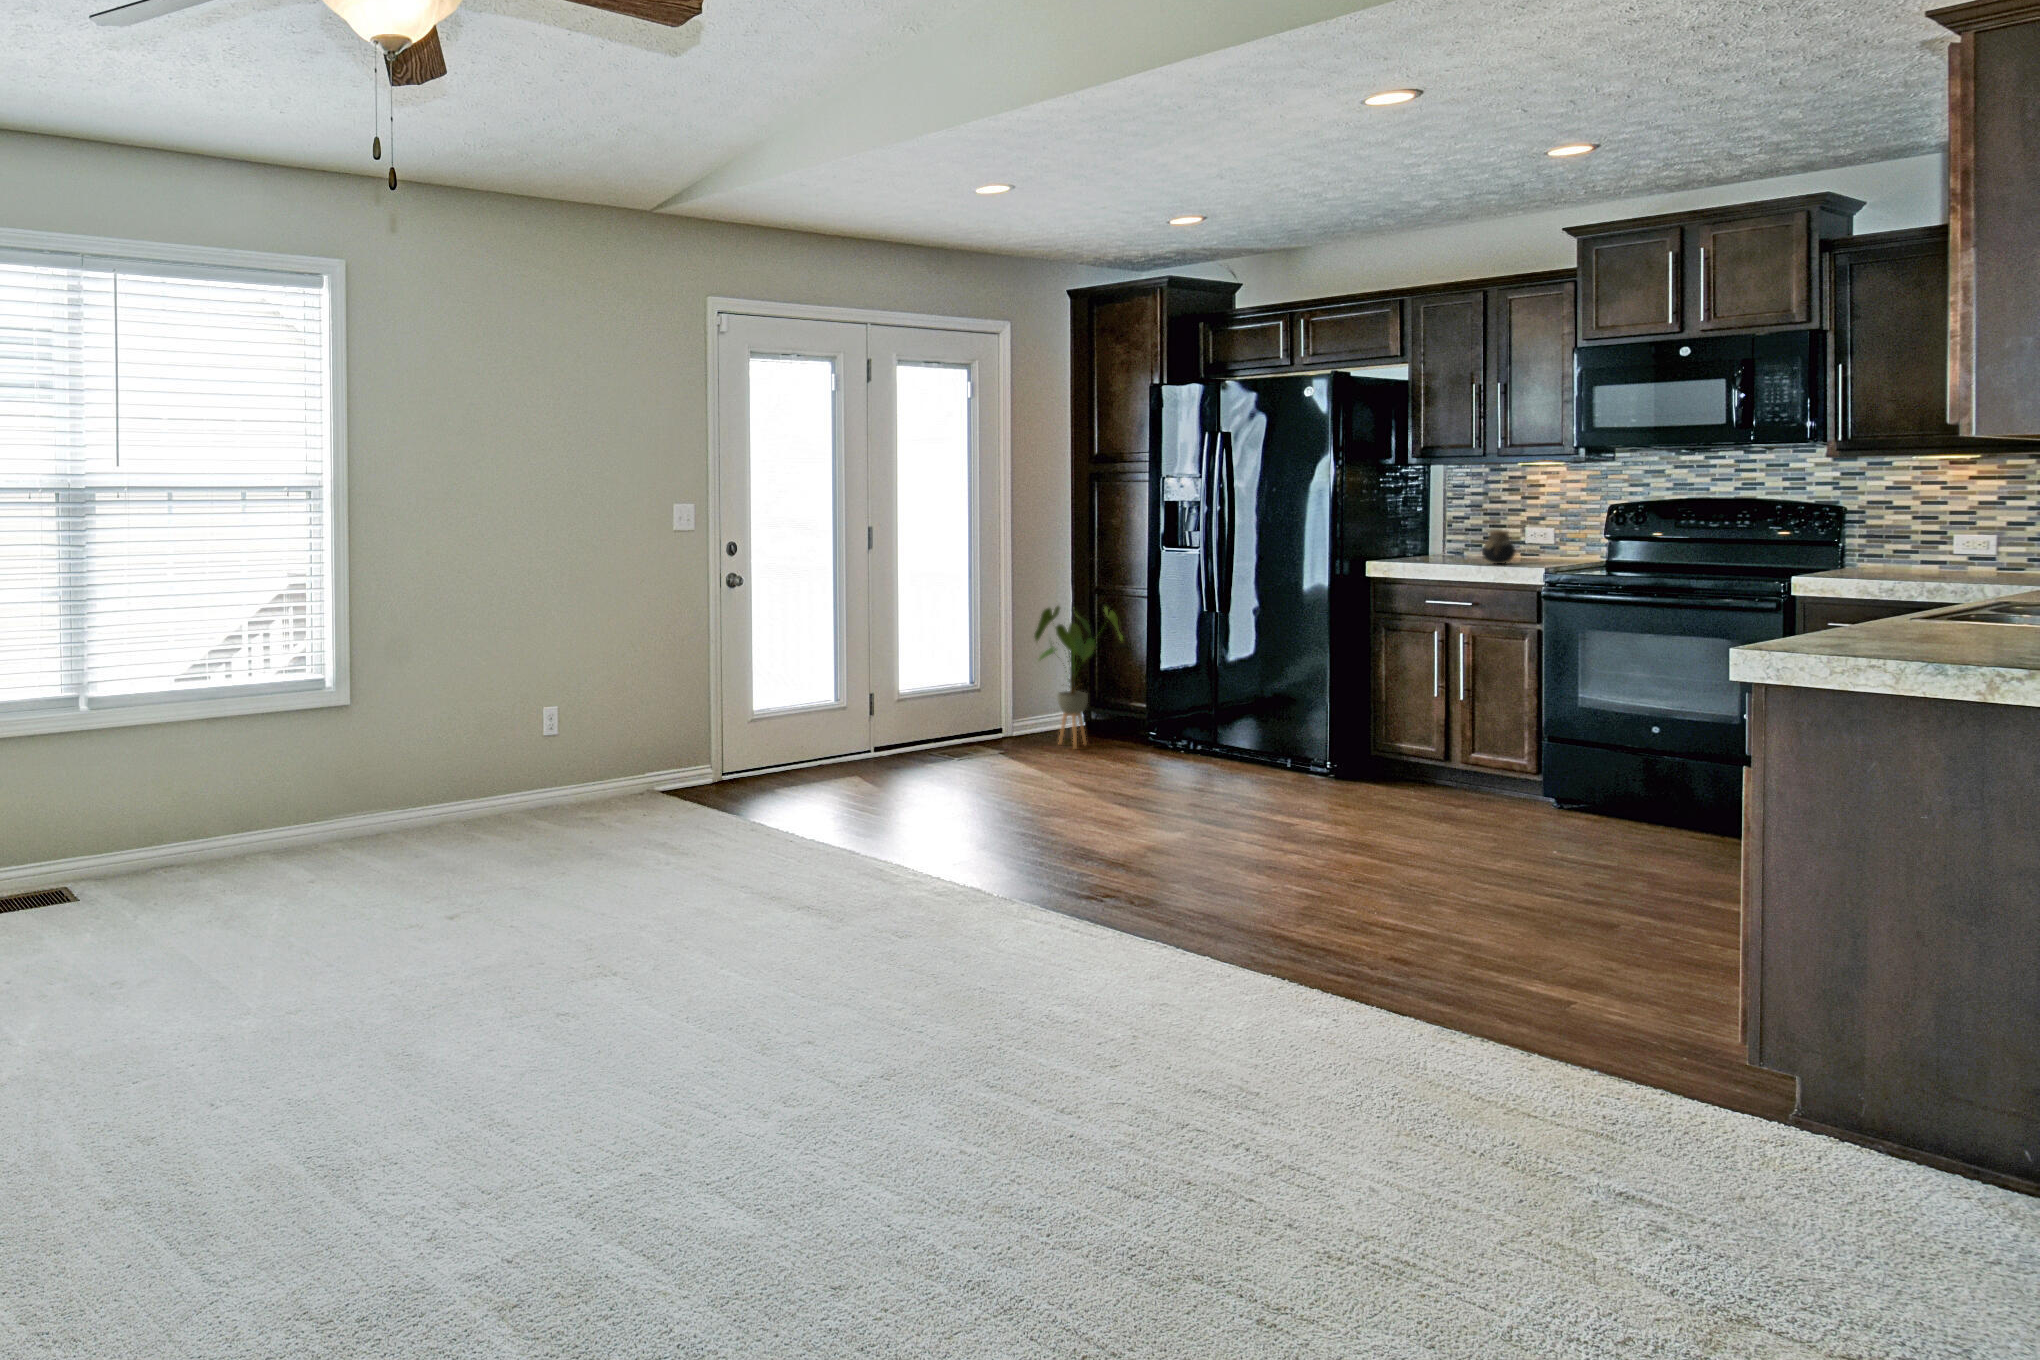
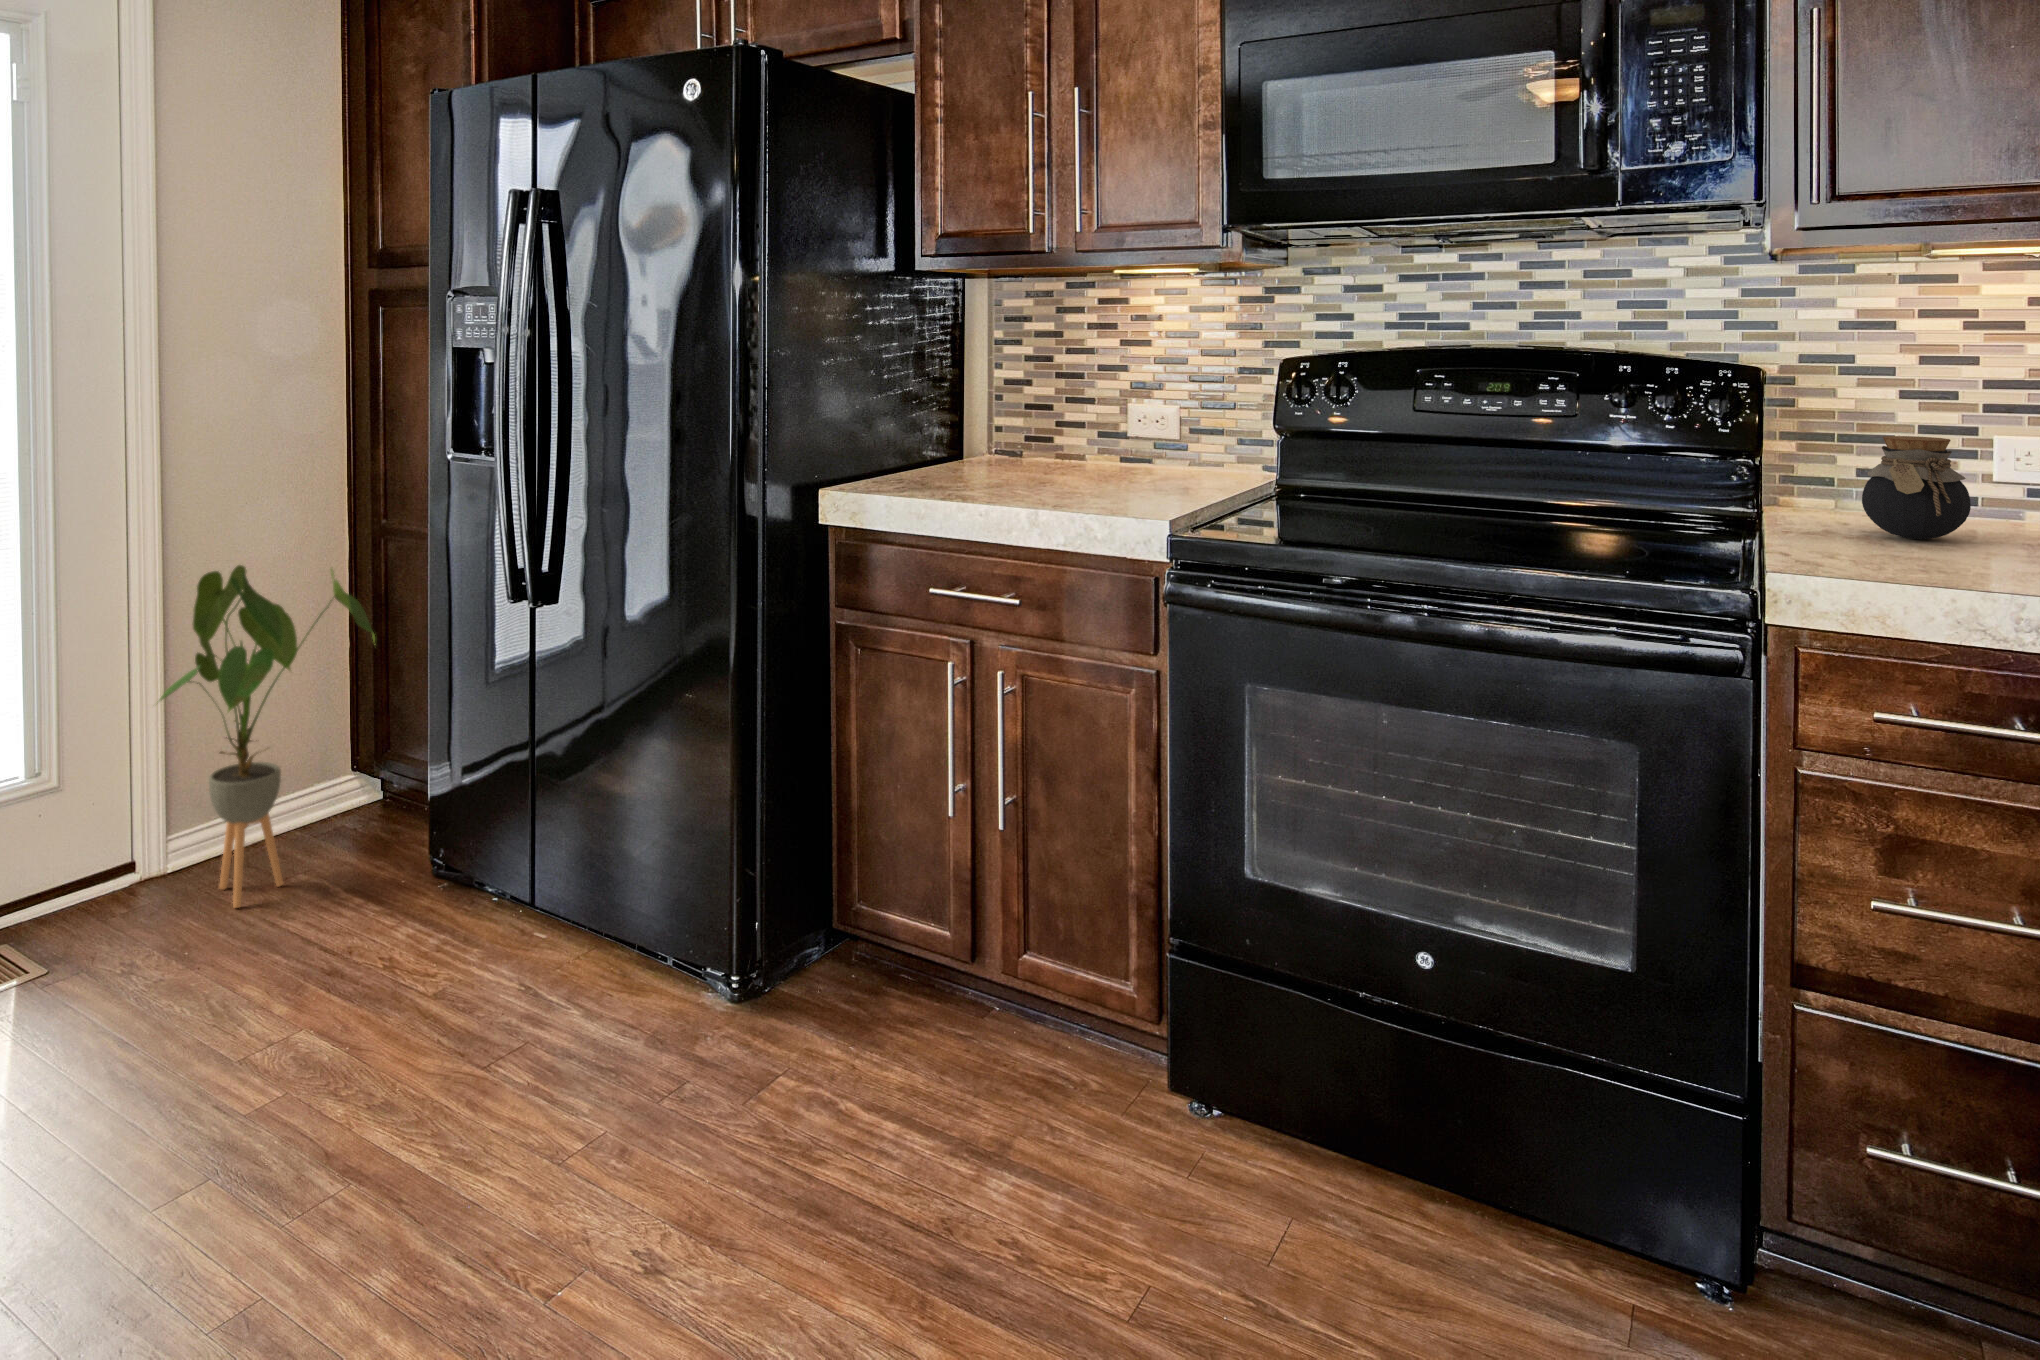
jar: present [1482,530,1515,564] -> present [1862,436,1971,539]

